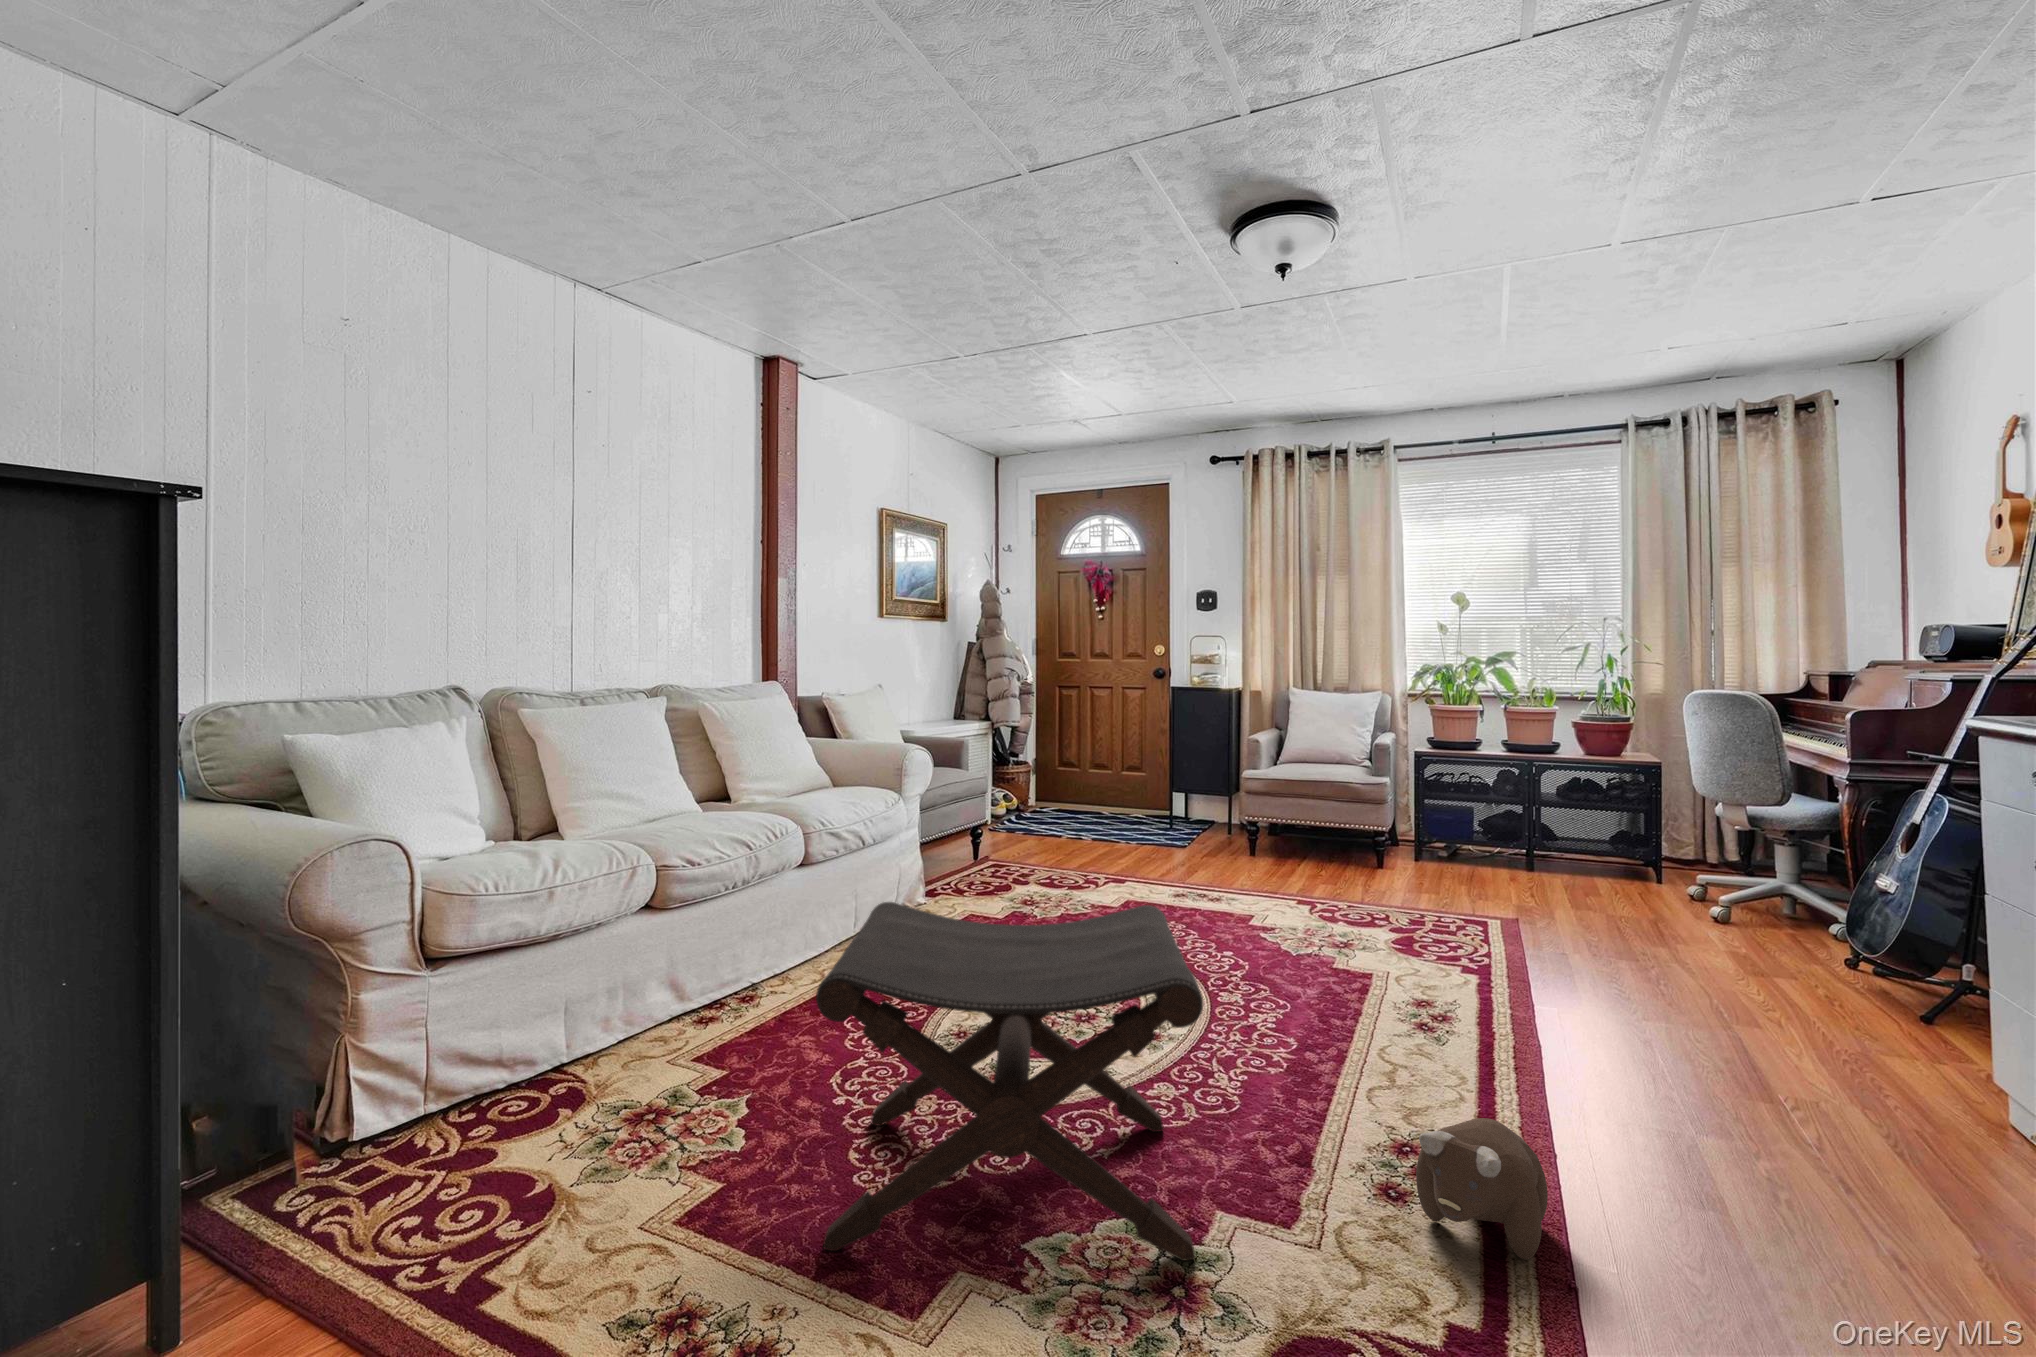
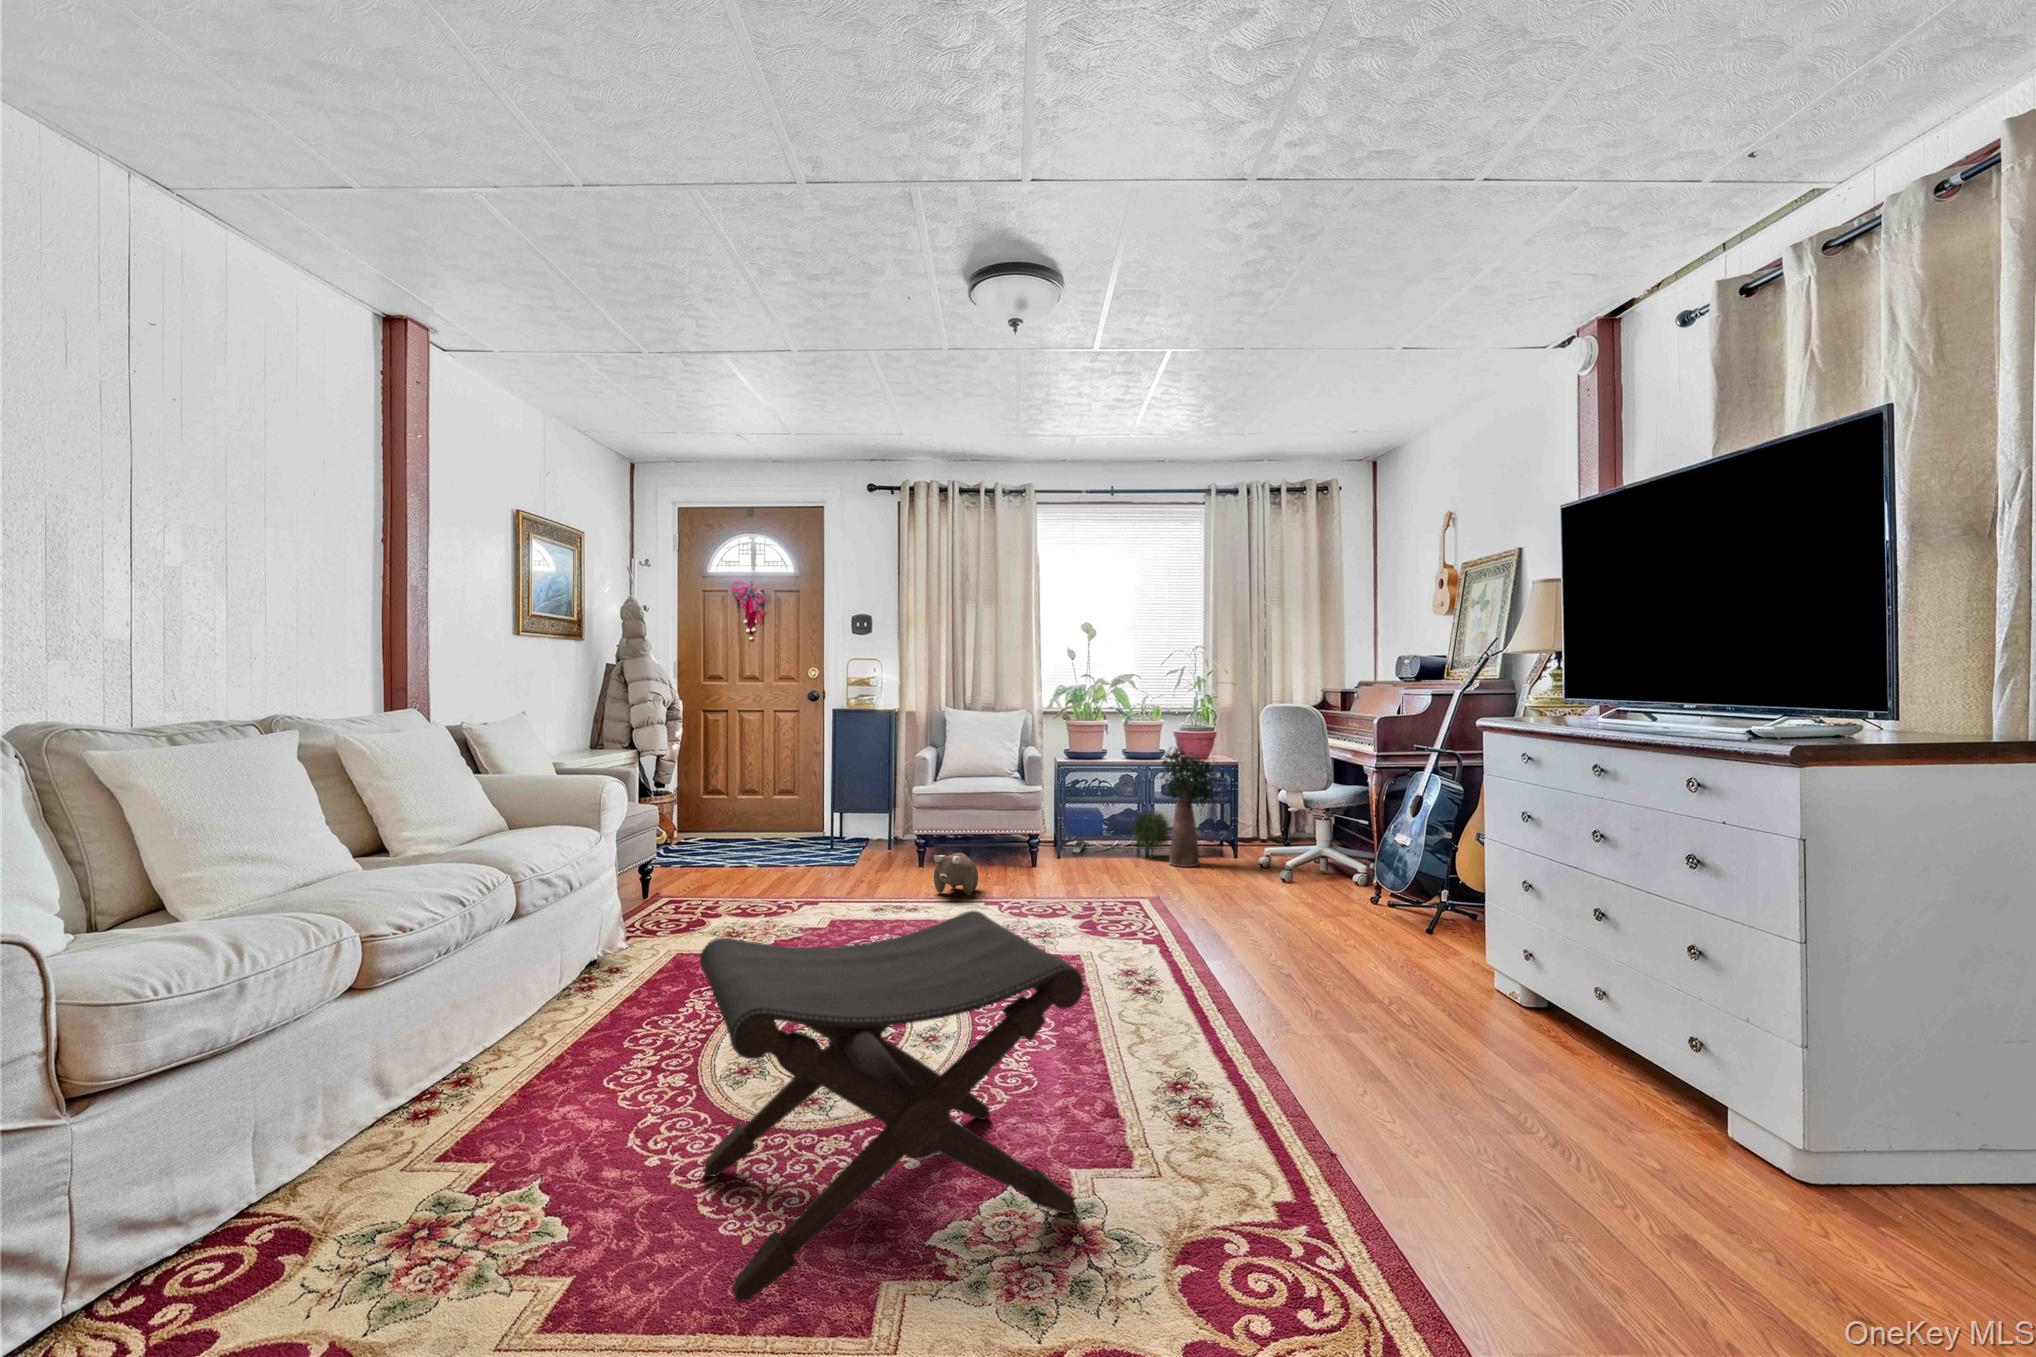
potted plant: none [1500,739,1625,887] -> present [1132,748,1221,867]
plush toy: present [1416,1118,1548,1259] -> present [934,853,978,895]

